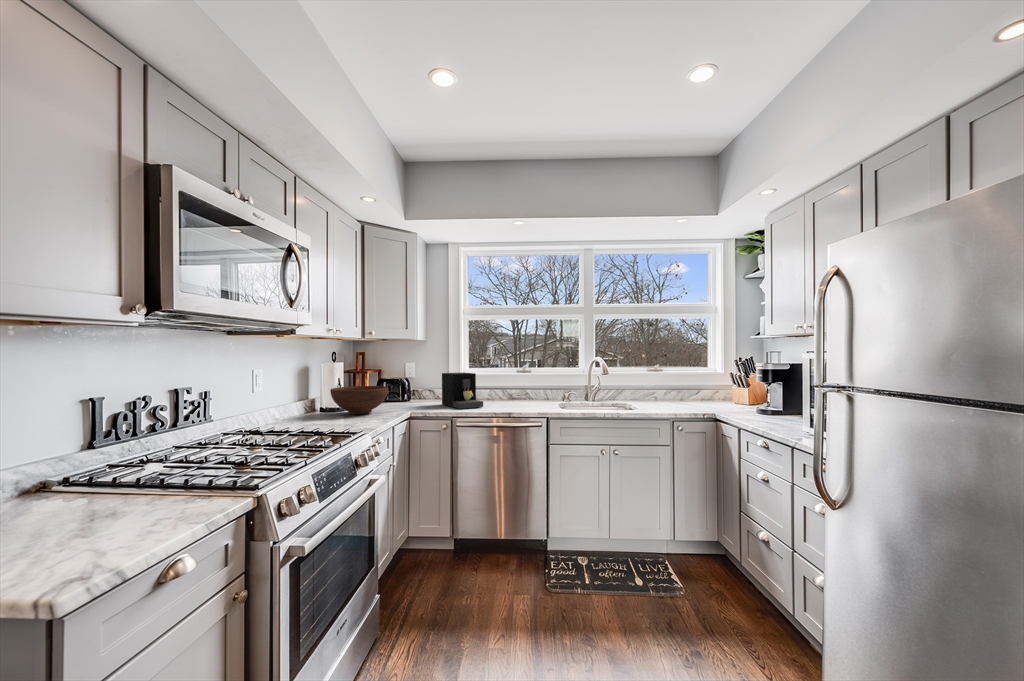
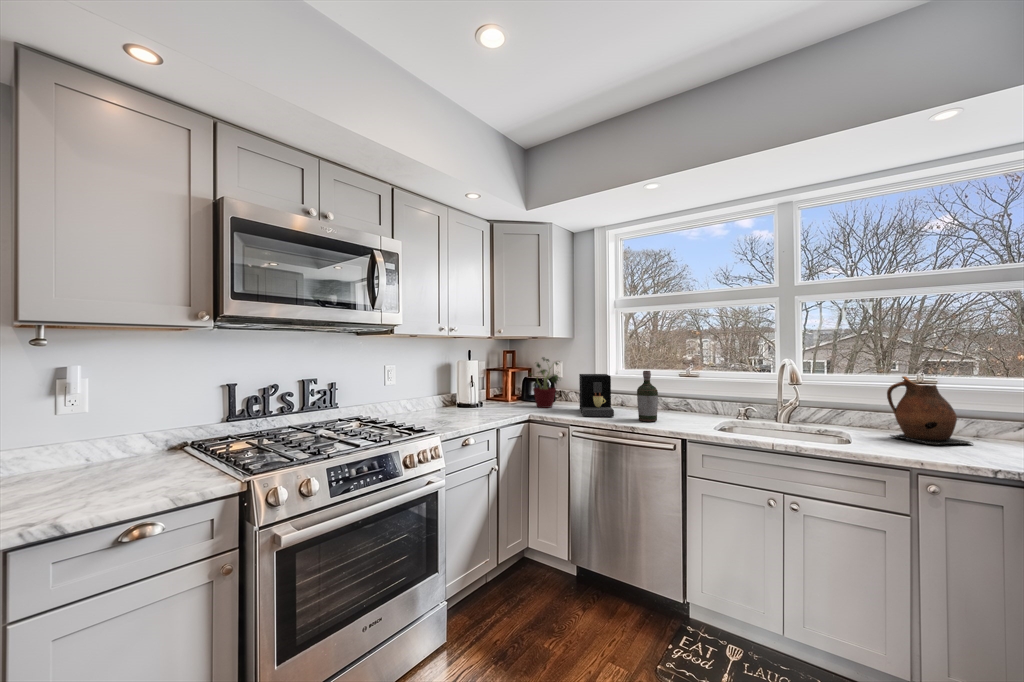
potted plant: none [393,359,424,406] -> present [530,357,558,408]
ceramic pitcher: none [647,366,685,405] -> present [887,376,973,445]
bottle: none [501,368,520,408] -> present [637,371,658,422]
fruit bowl: present [330,386,388,414] -> none [455,384,510,412]

